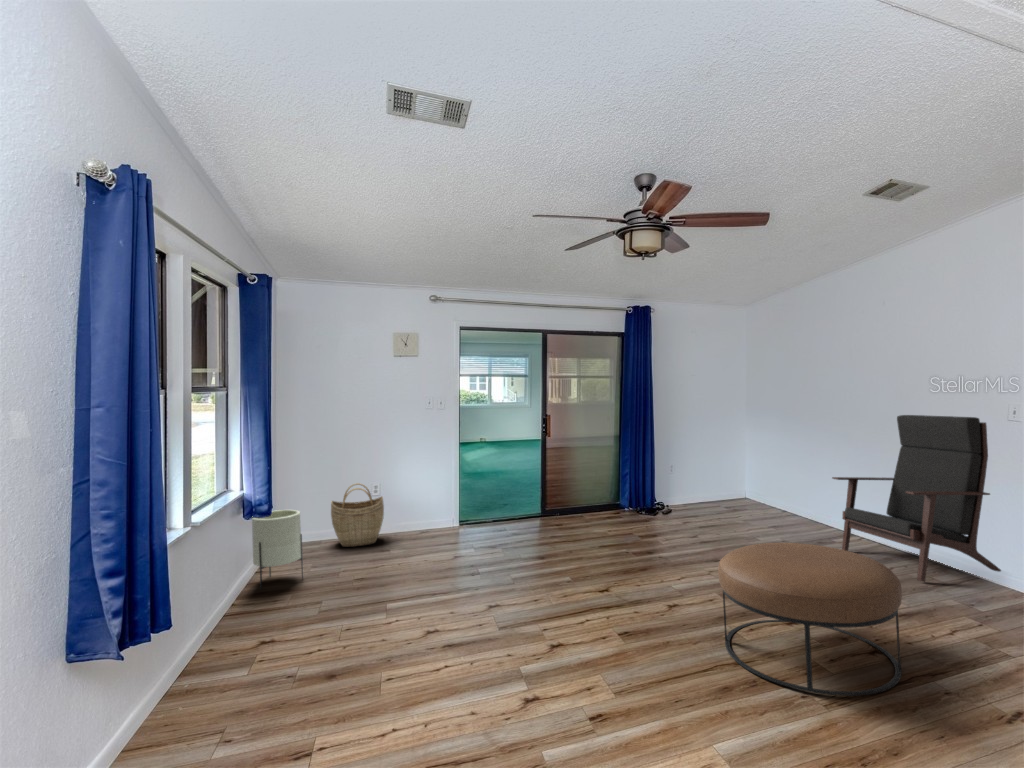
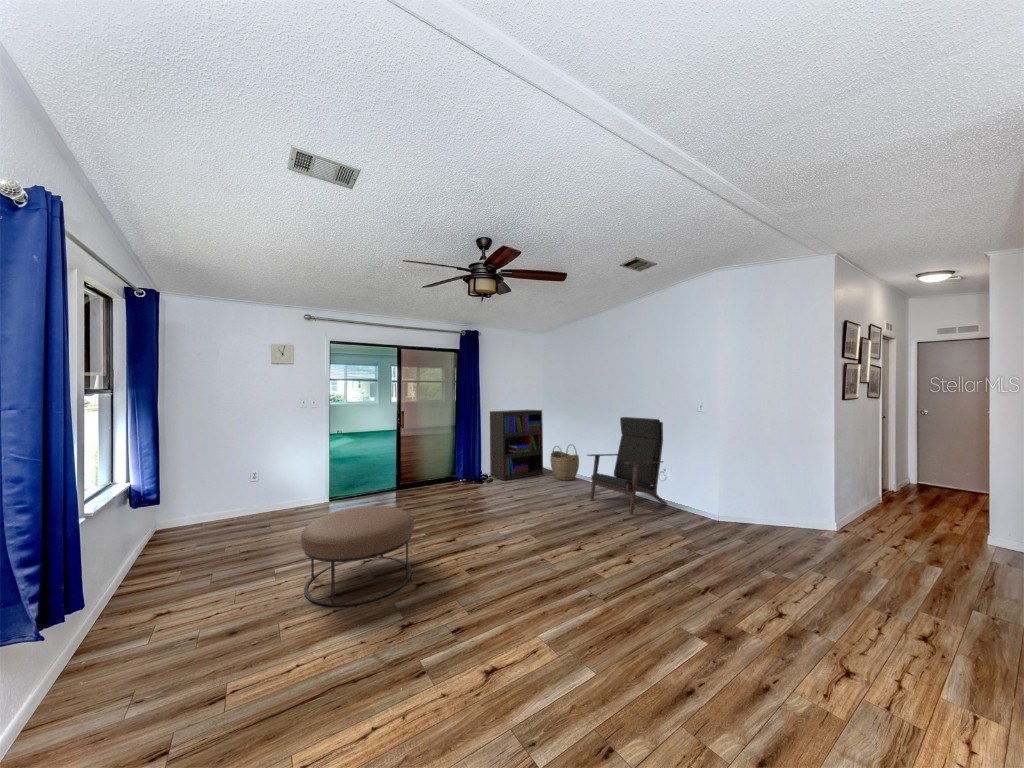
bookshelf: none [670,407,760,513] -> present [490,410,543,480]
woven basket: present [331,483,384,547] -> present [550,445,579,481]
planter: present [252,510,303,589] -> none [136,497,190,572]
ottoman: present [718,543,902,696] -> present [301,506,414,606]

